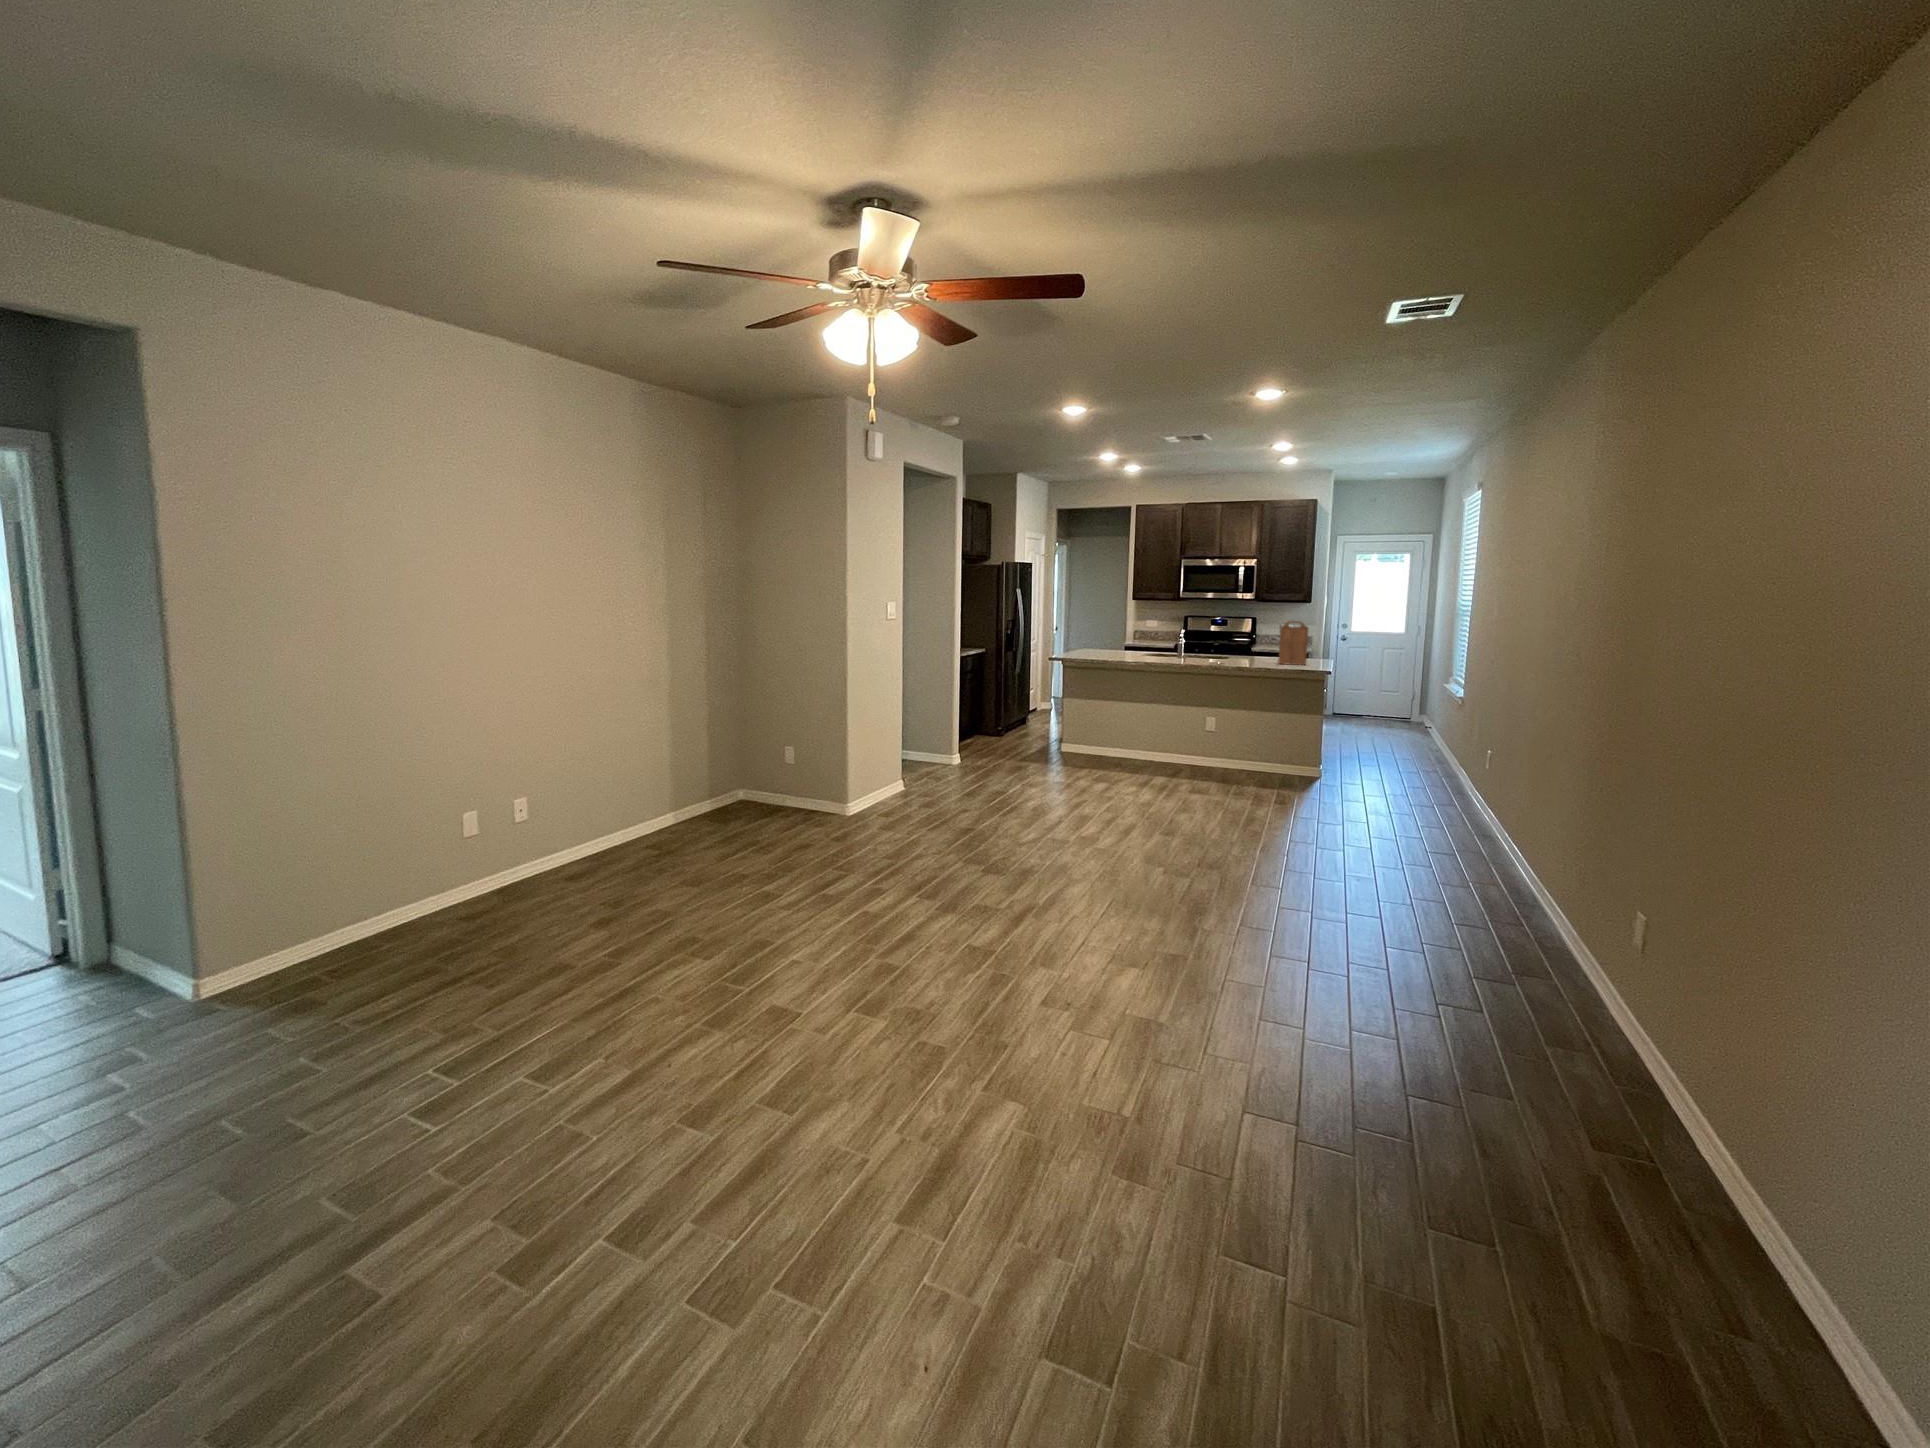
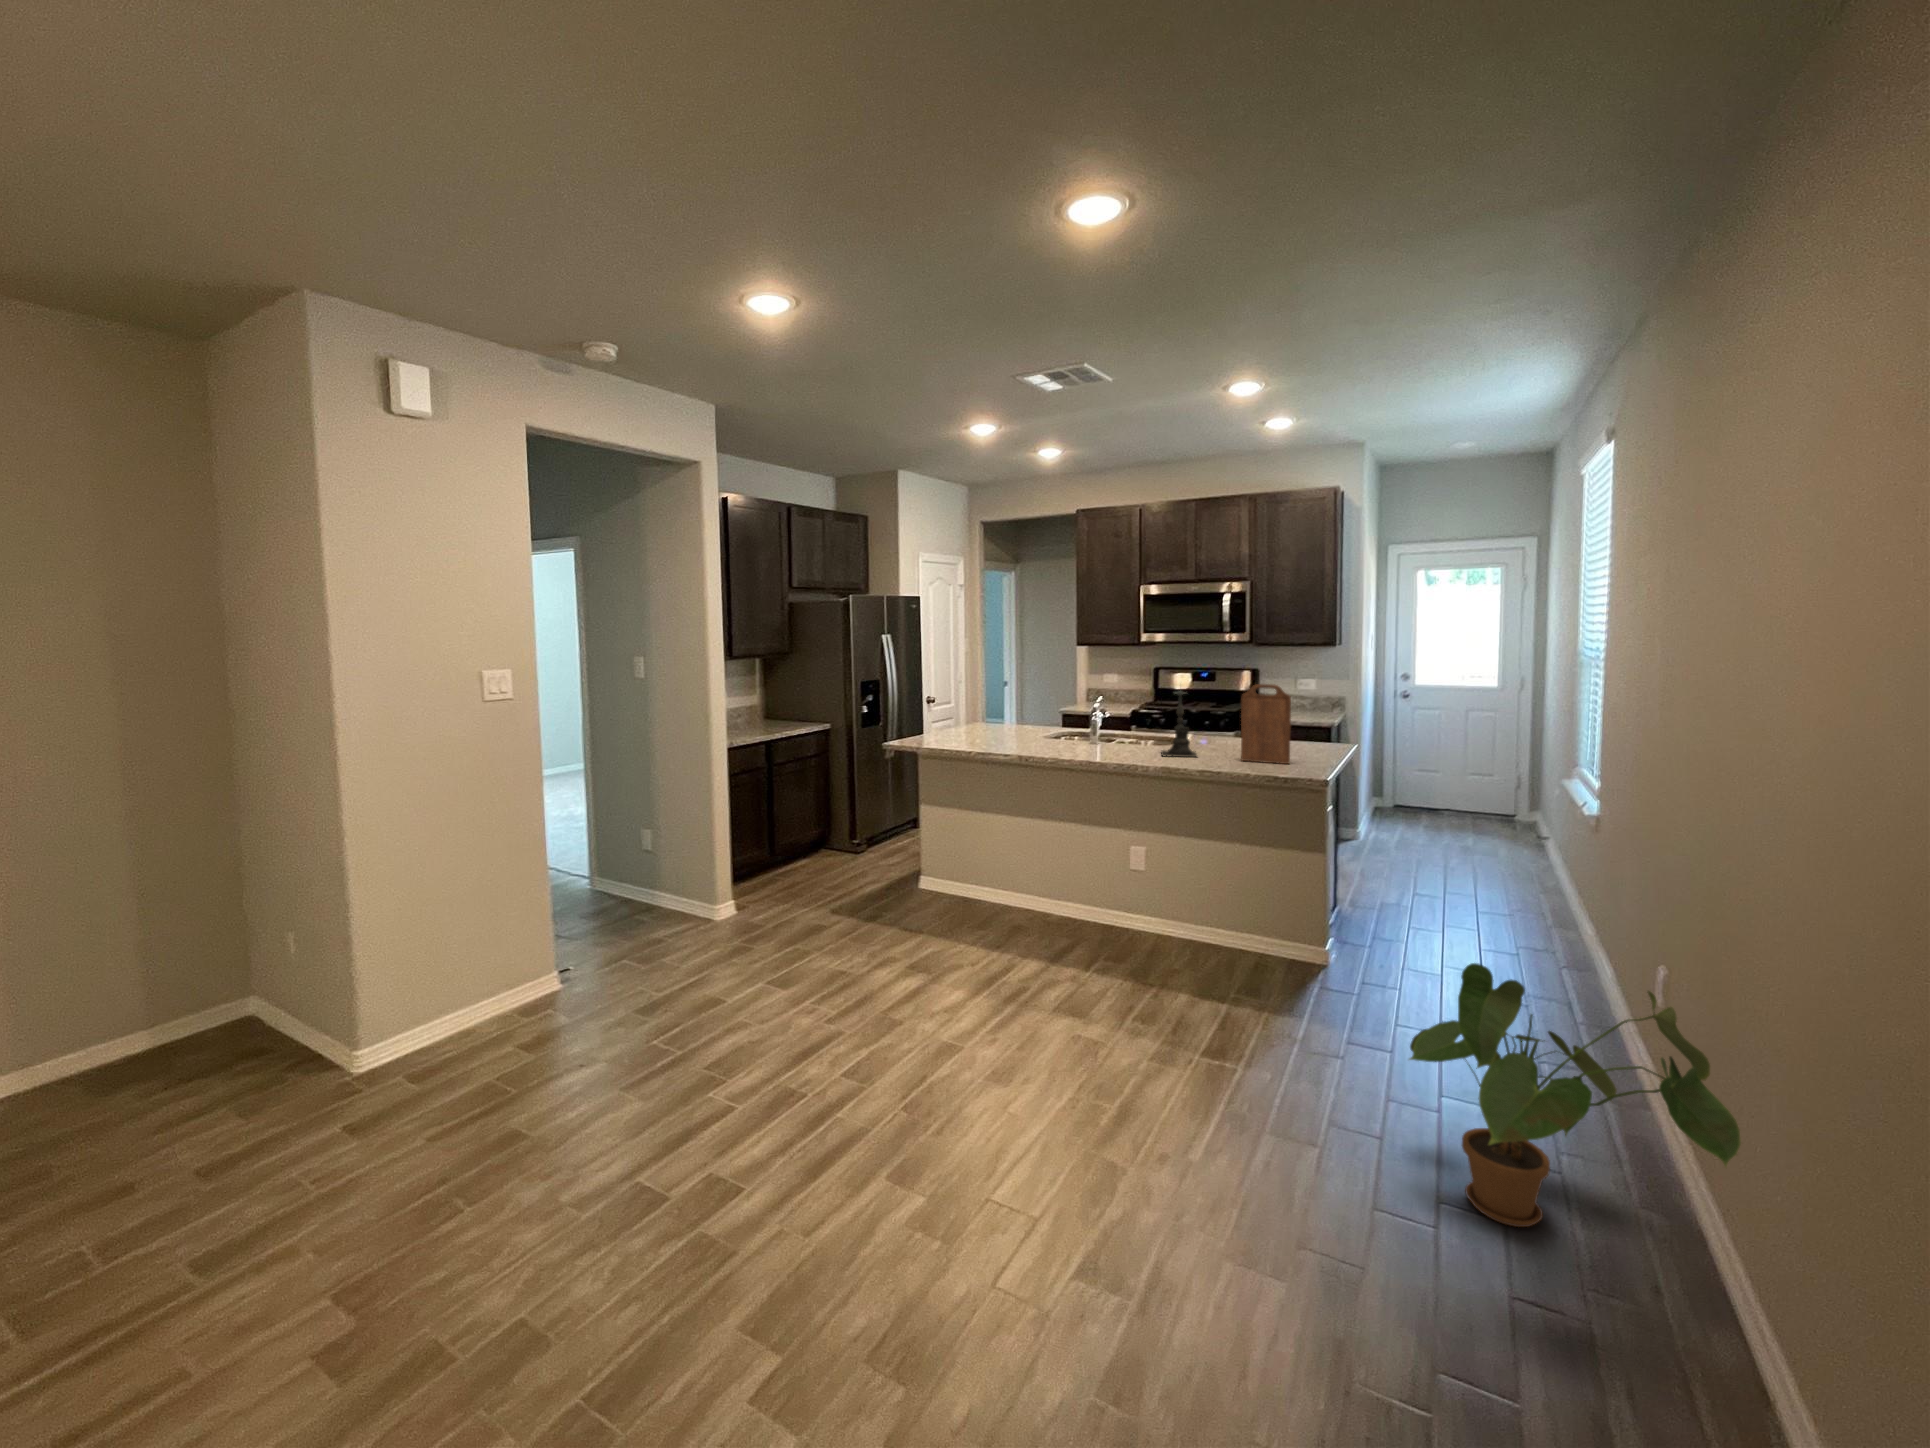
candle holder: none [1227,620,1252,663] -> present [1161,691,1197,757]
house plant: none [1382,732,1510,839] -> present [1410,963,1741,1227]

